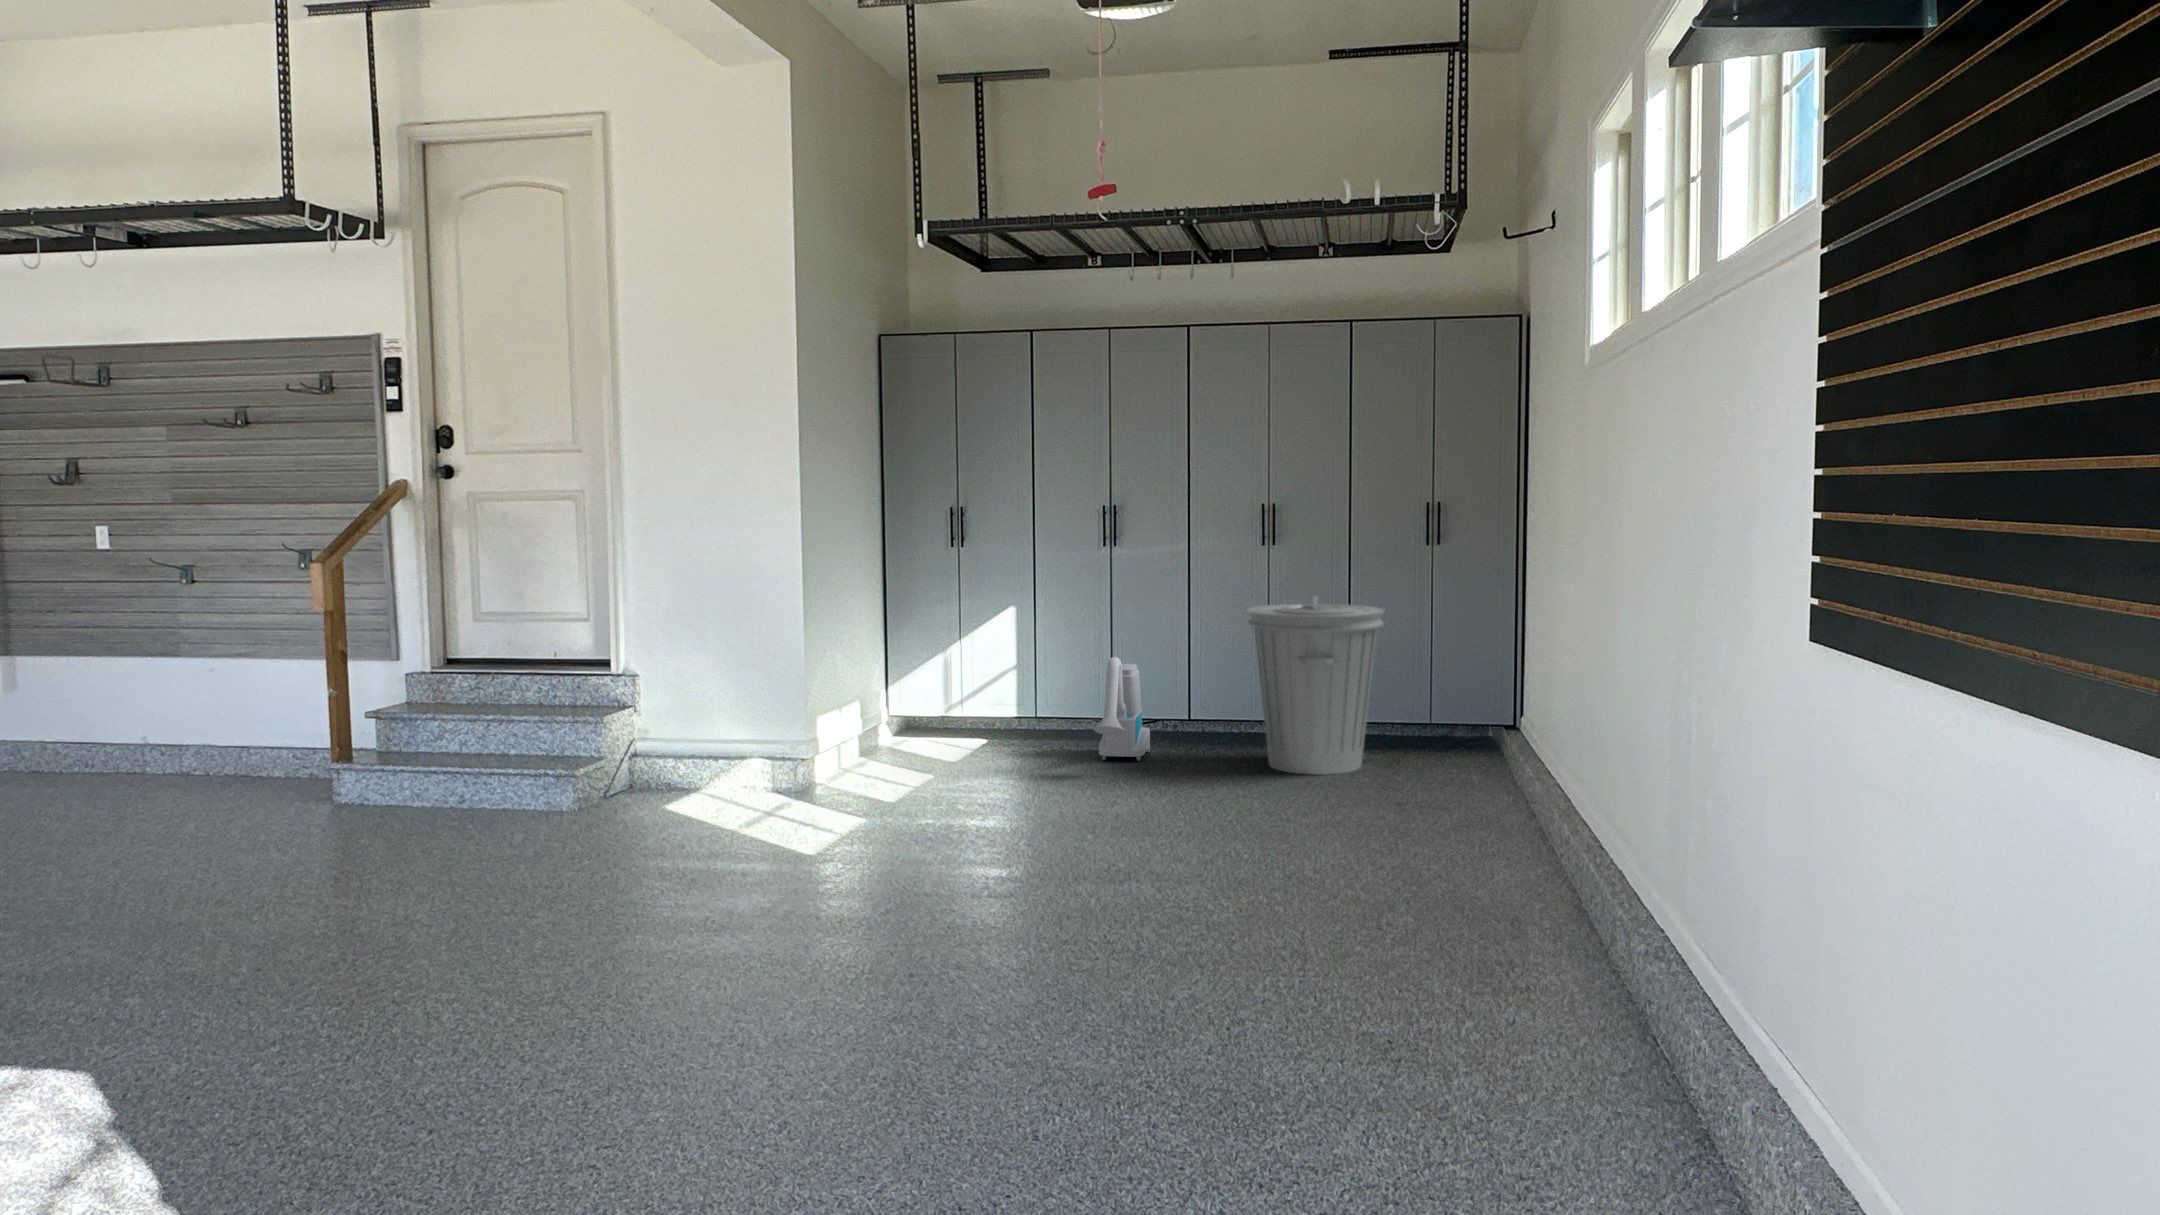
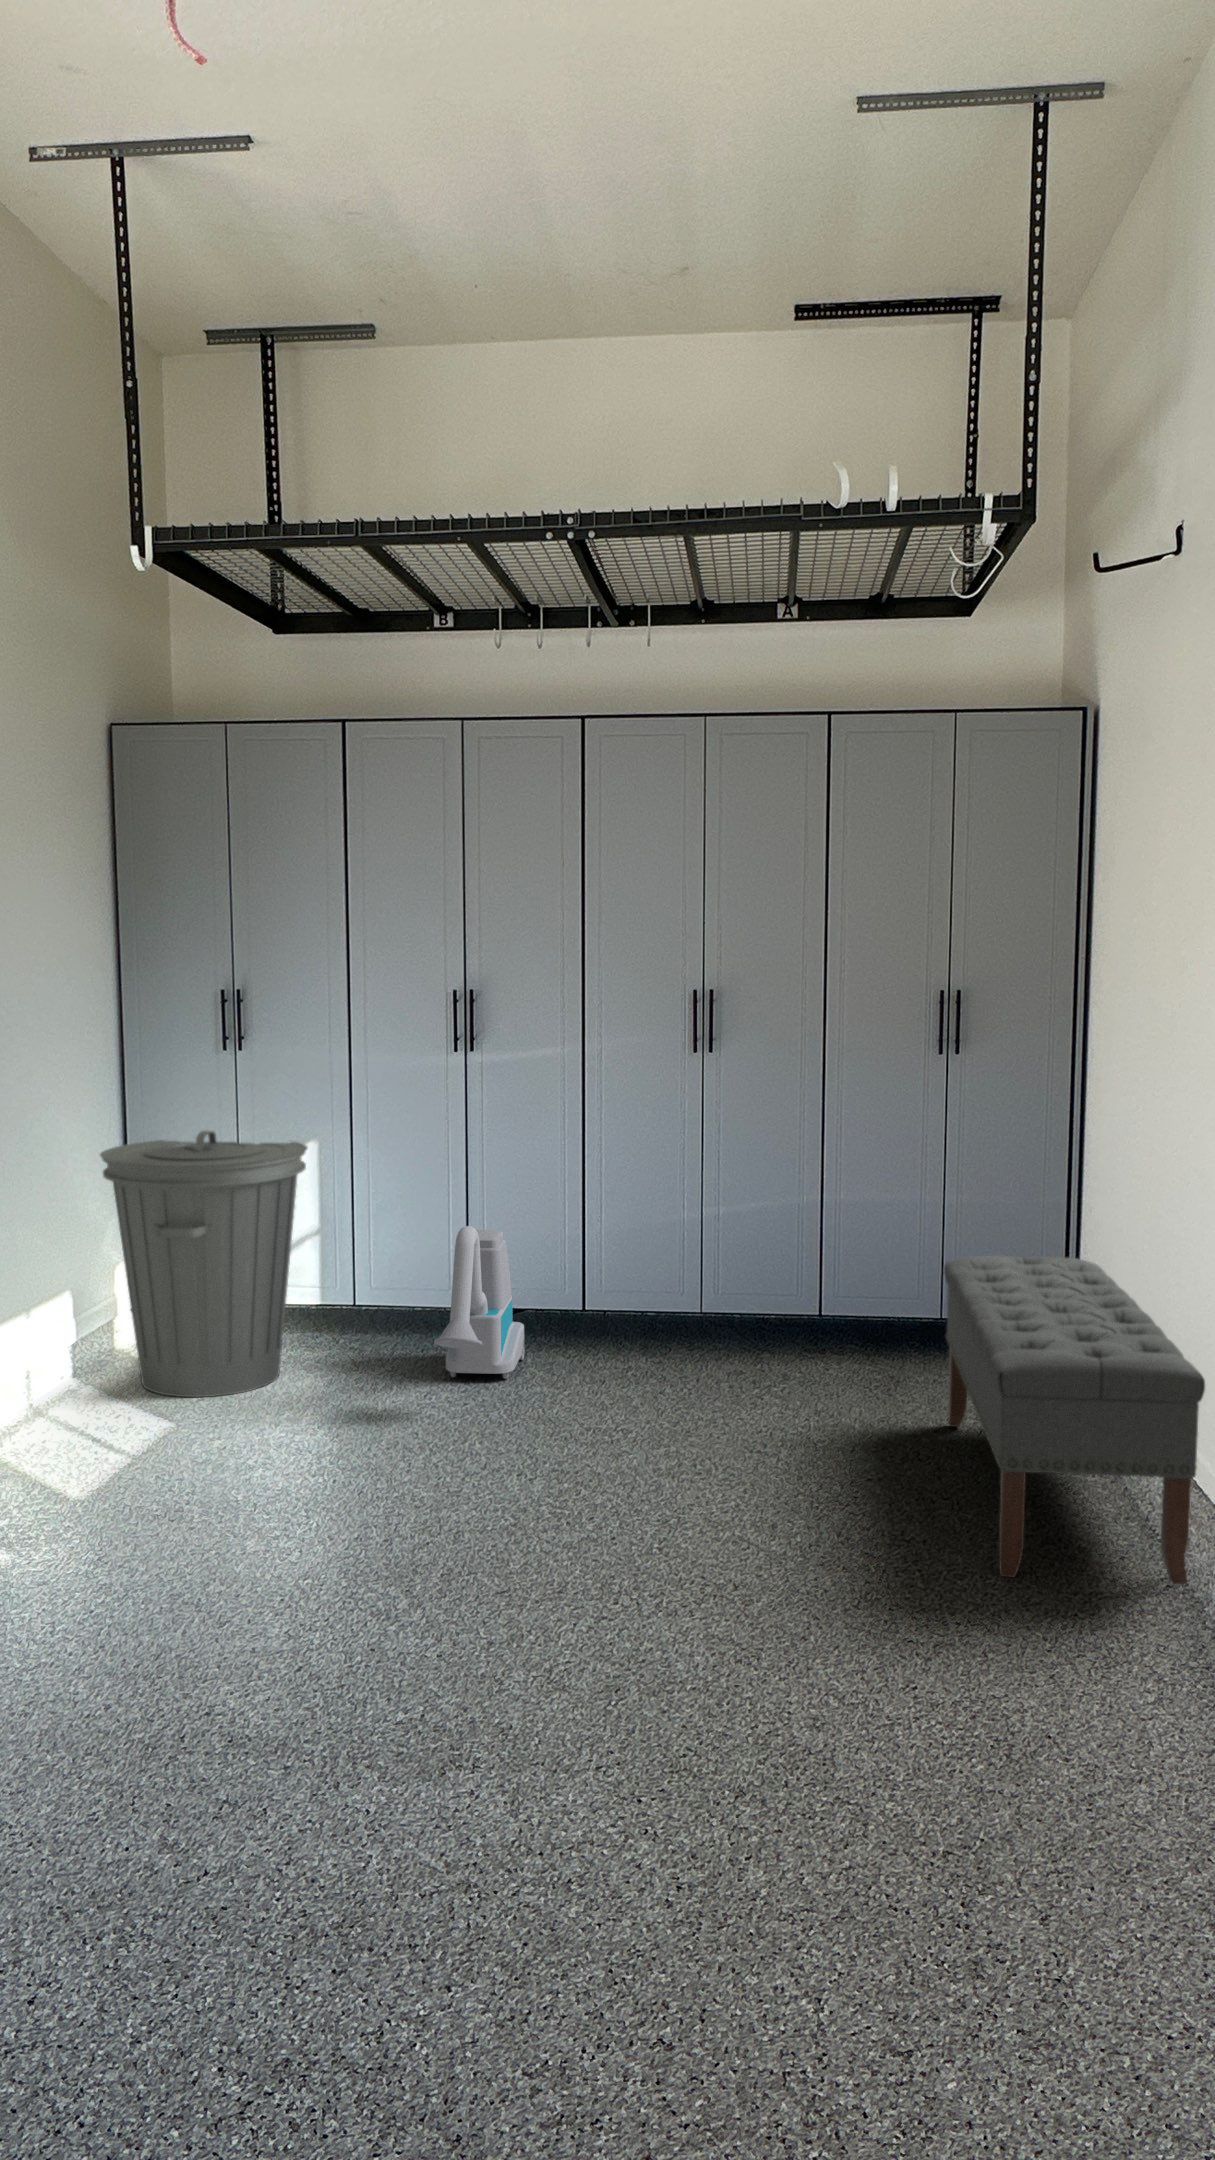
trash can: present [1247,596,1384,775] -> present [100,1131,307,1397]
bench: none [1426,671,1566,849] -> present [944,1255,1205,1584]

